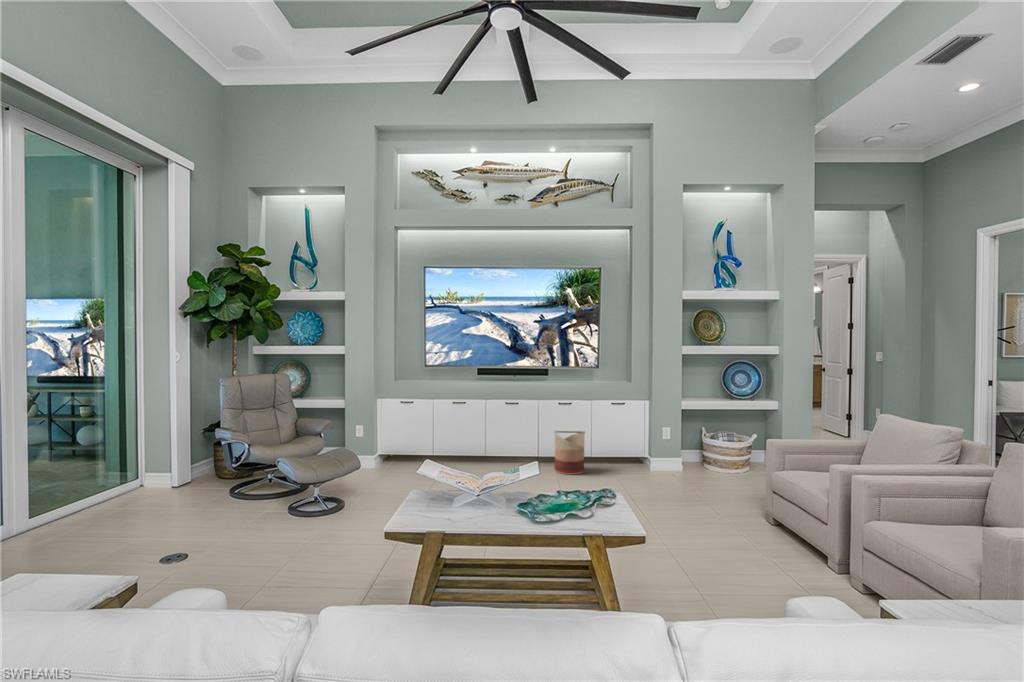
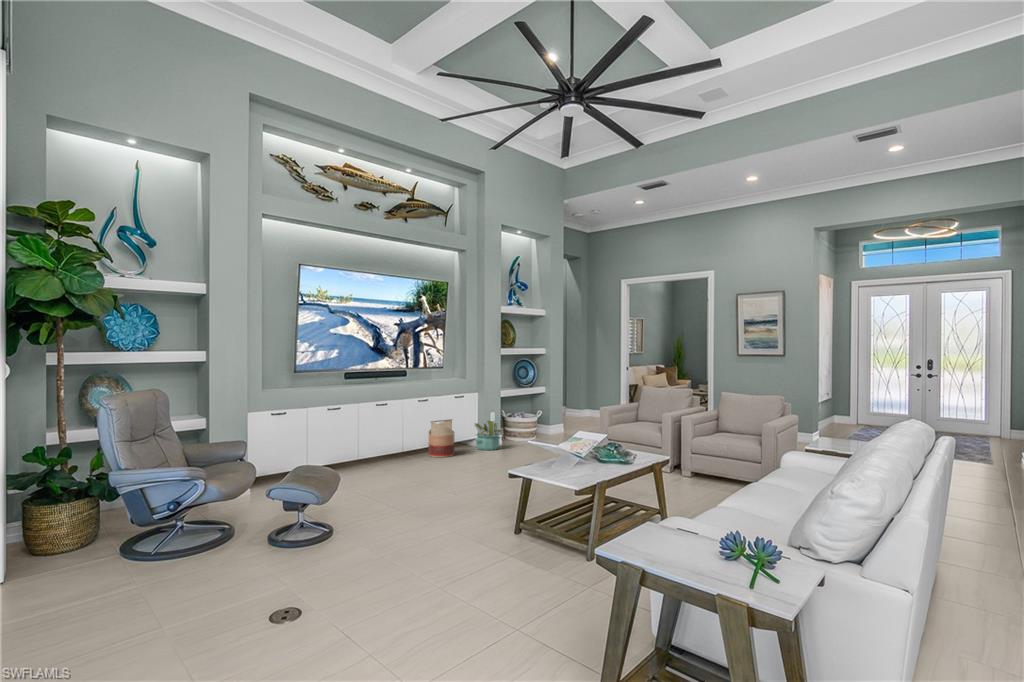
decorative plant: none [620,438,663,476] -> present [475,421,501,450]

